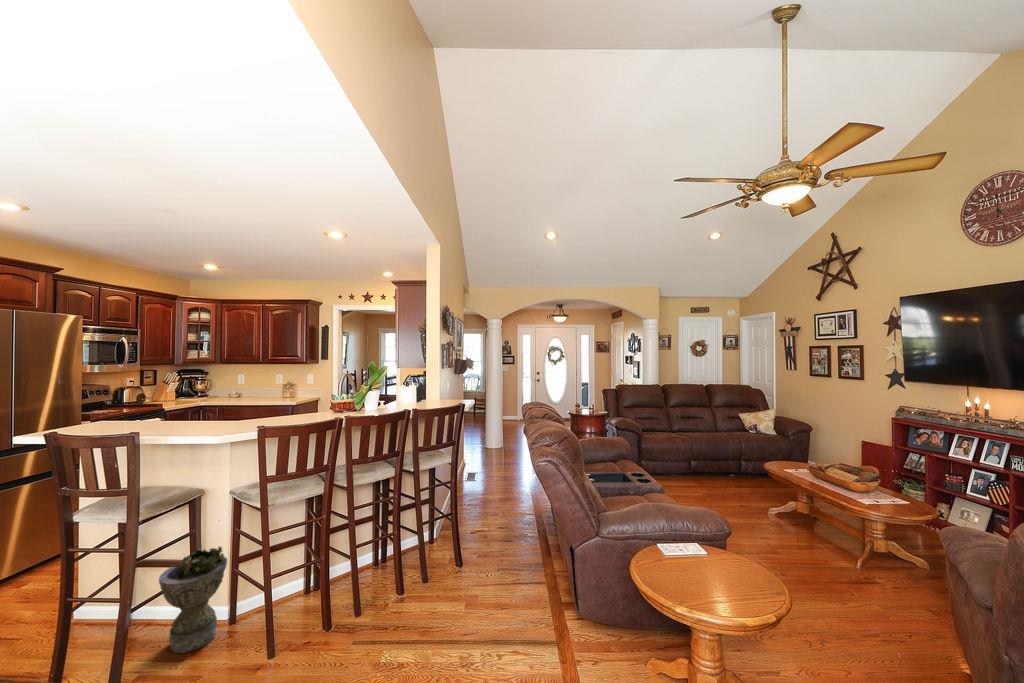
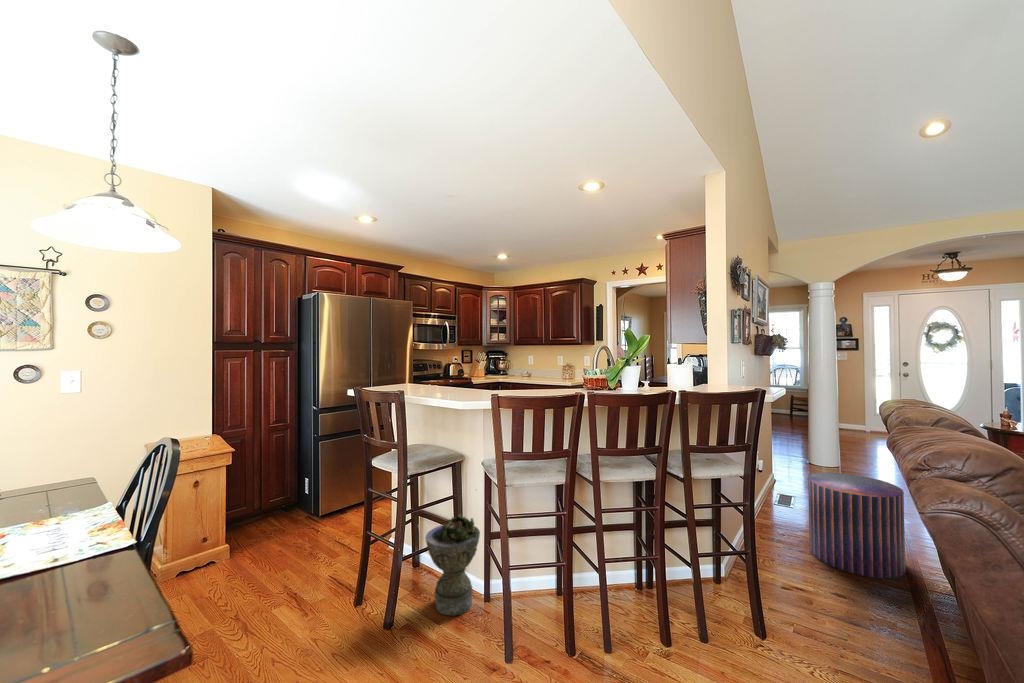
pouf: none [486,452,533,515] -> present [808,473,905,578]

